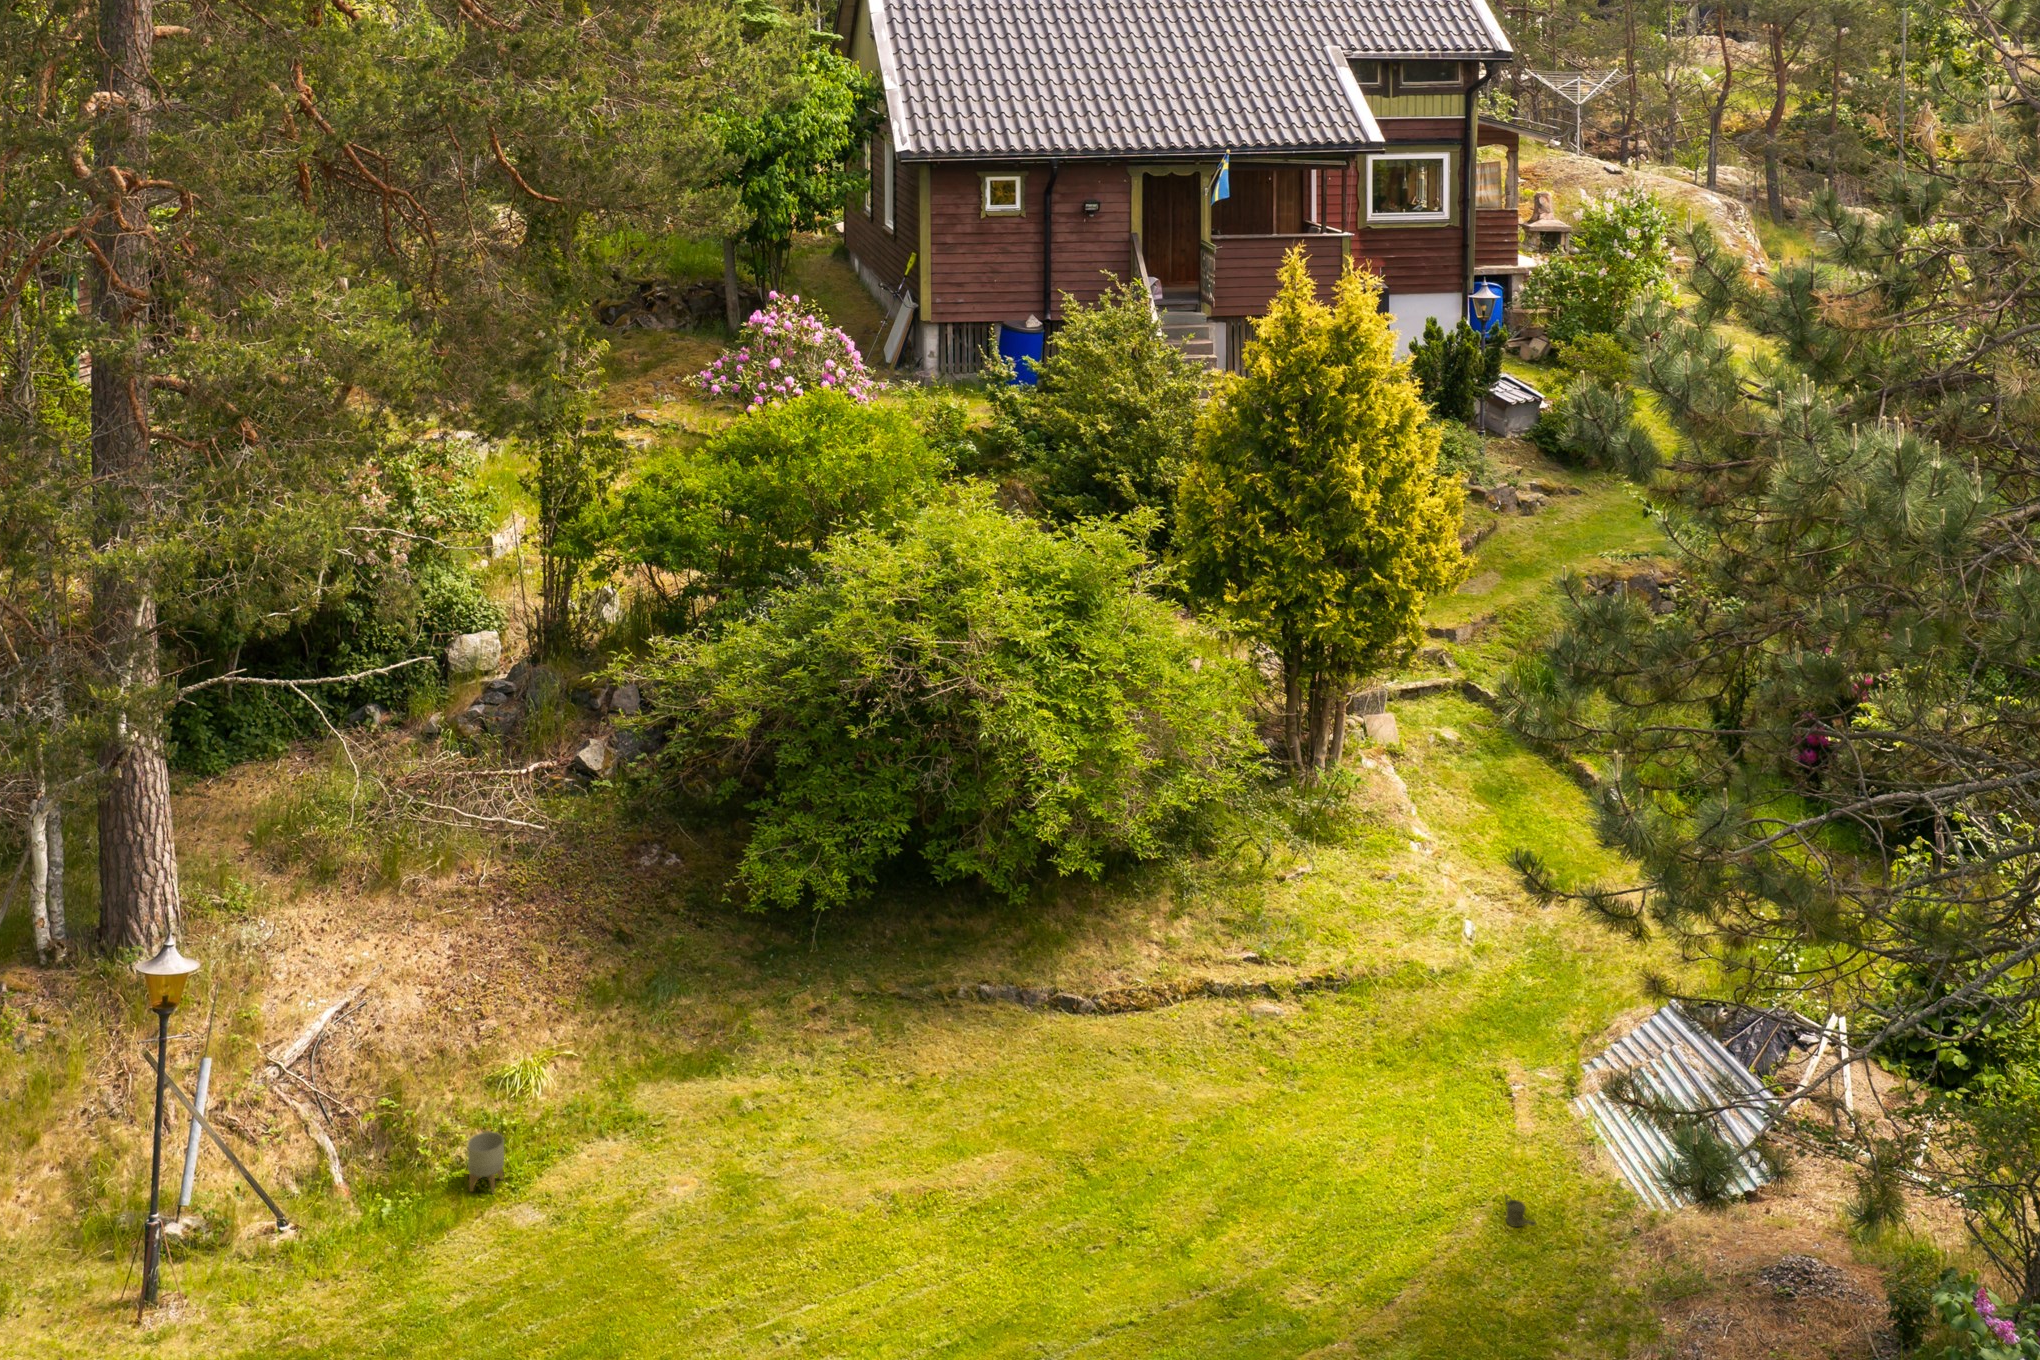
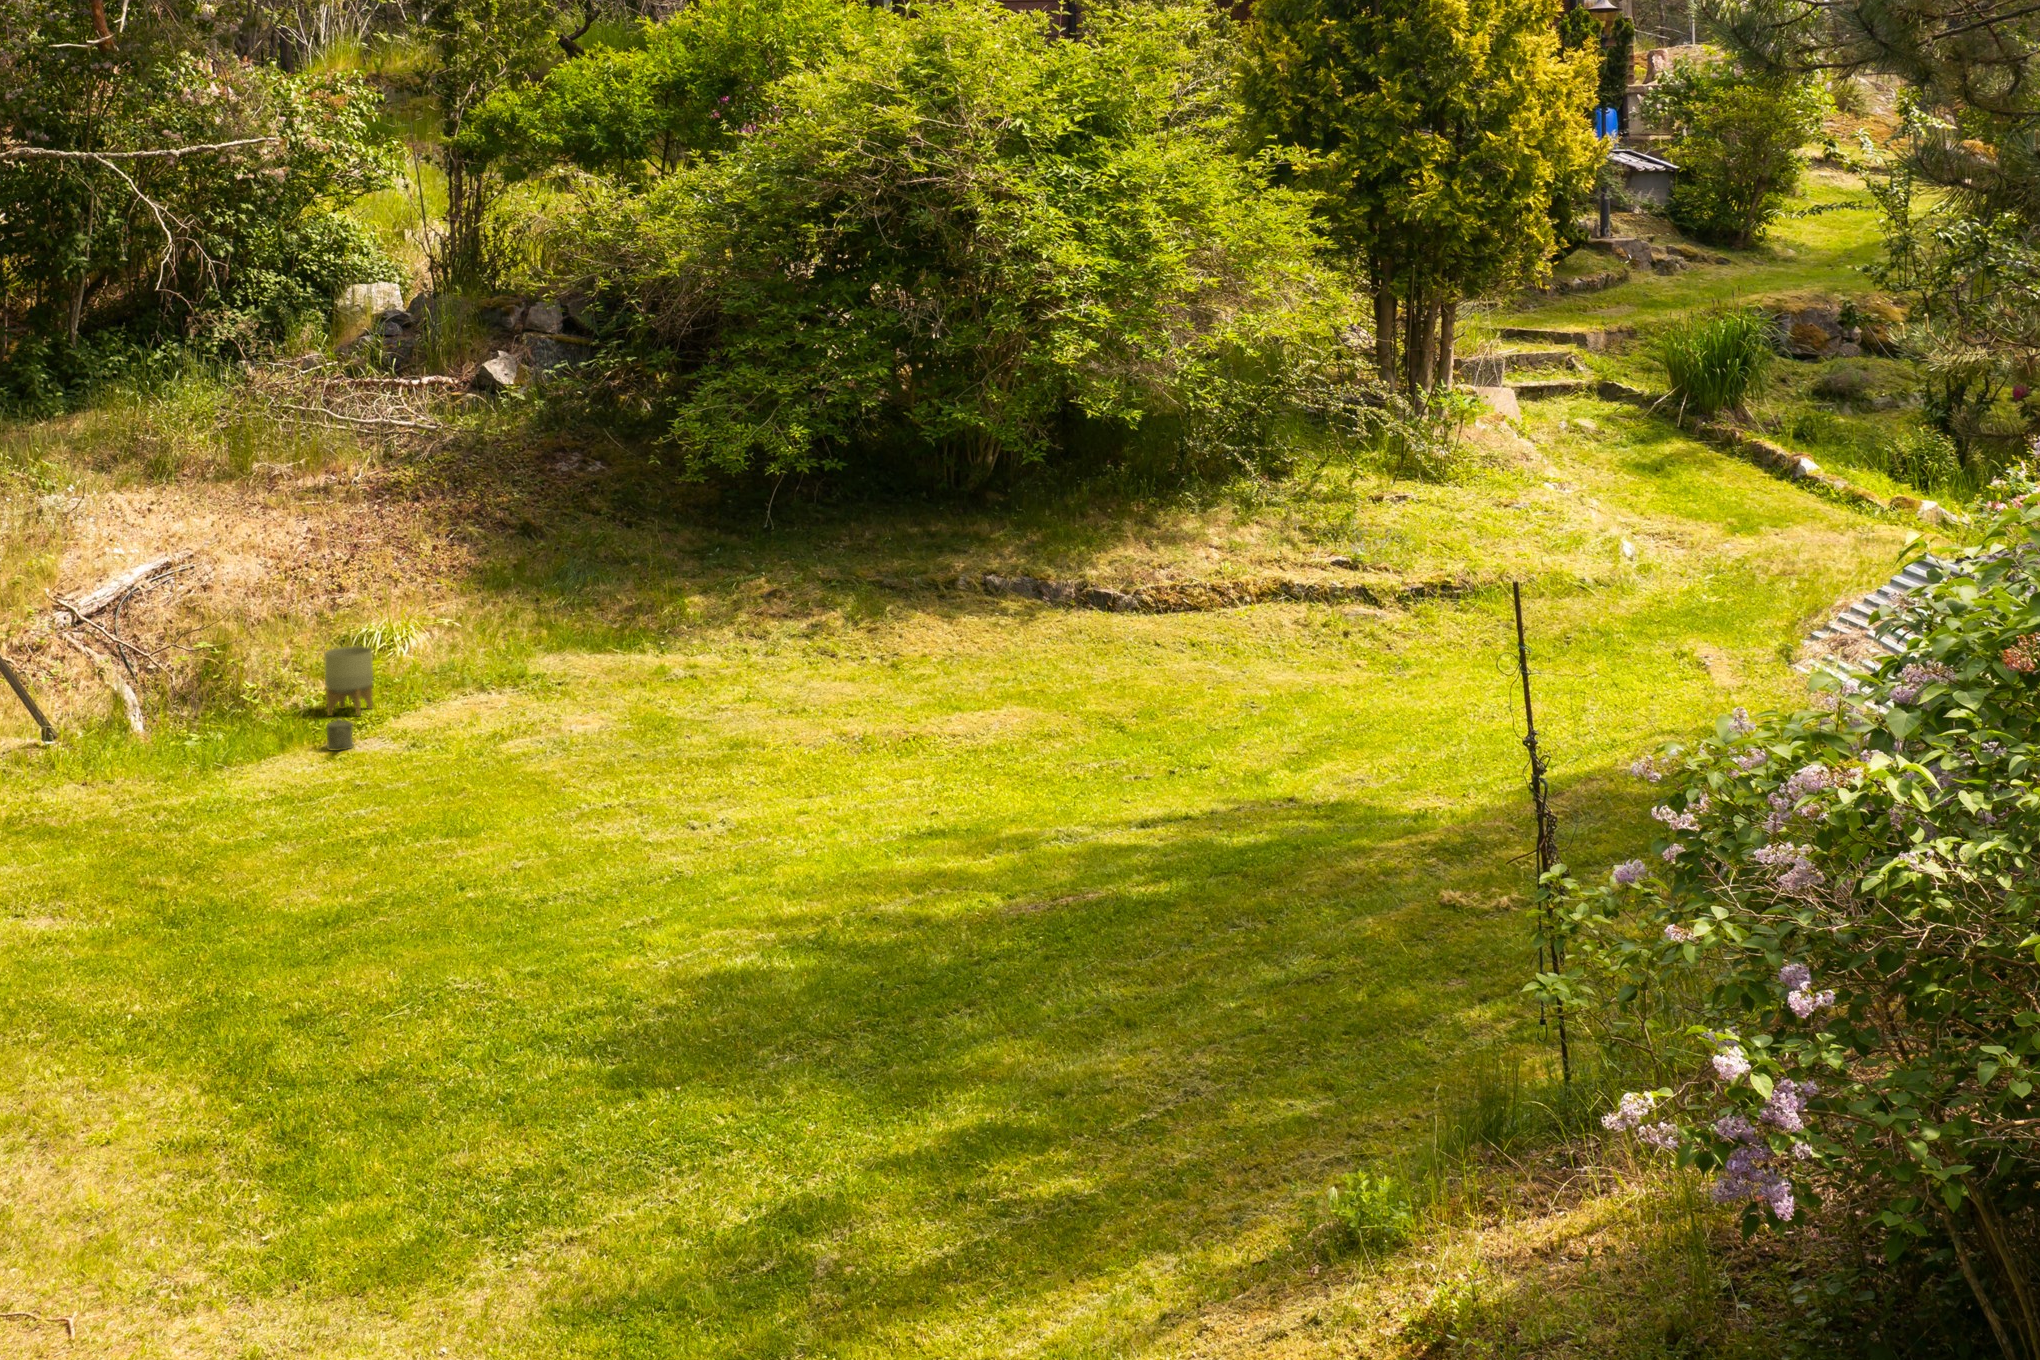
watering can: present [1505,1195,1536,1227] -> present [327,719,354,751]

